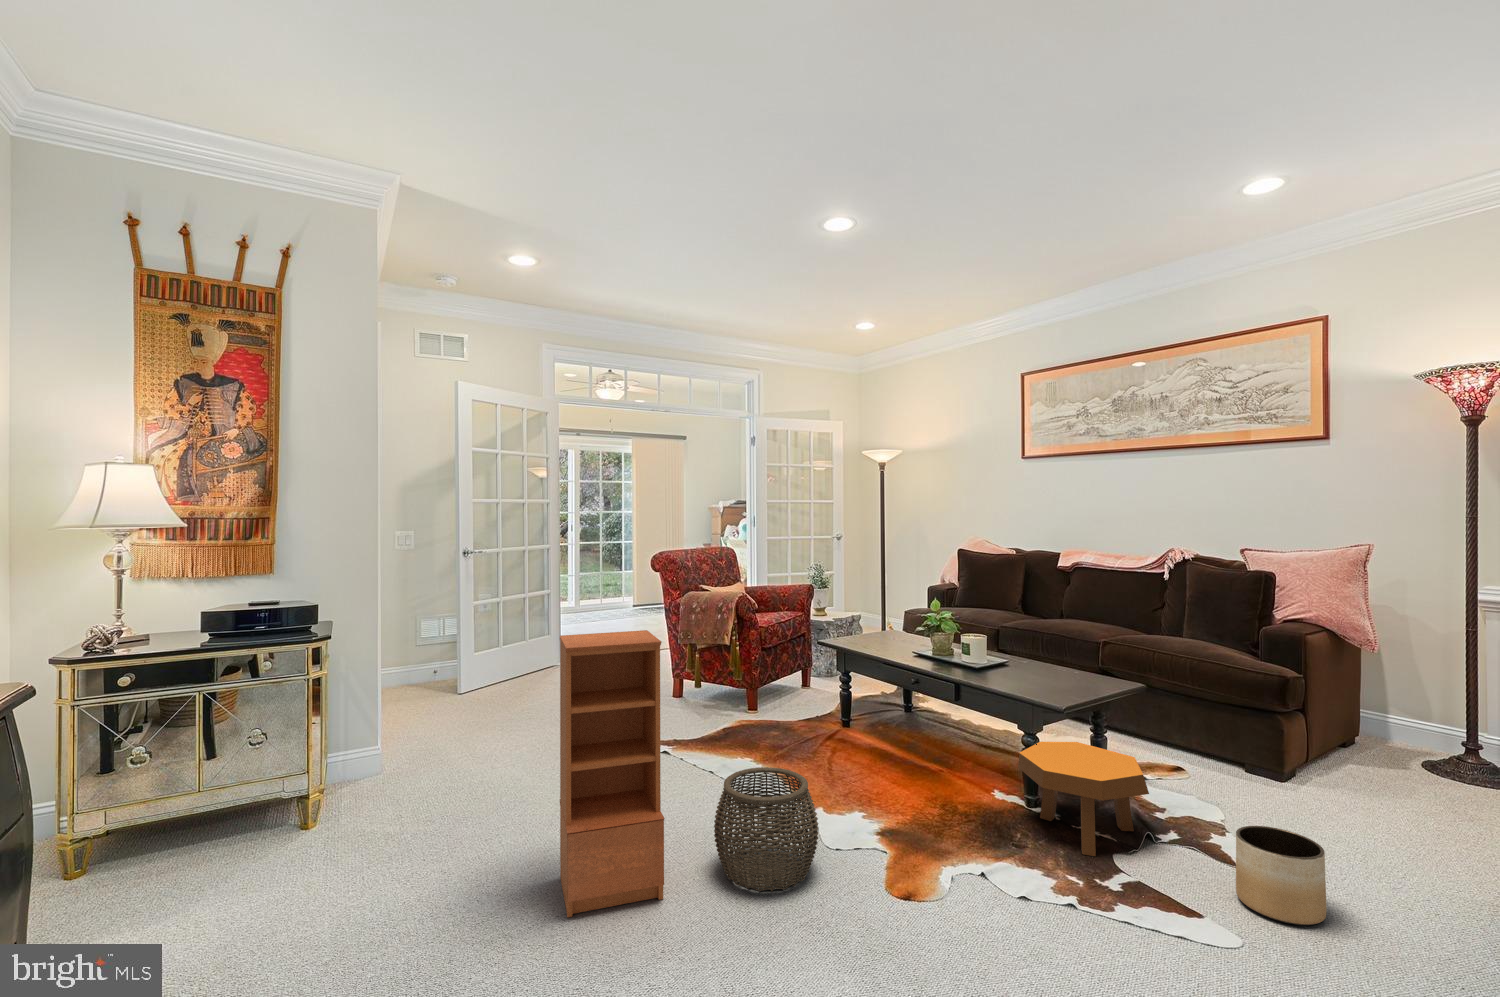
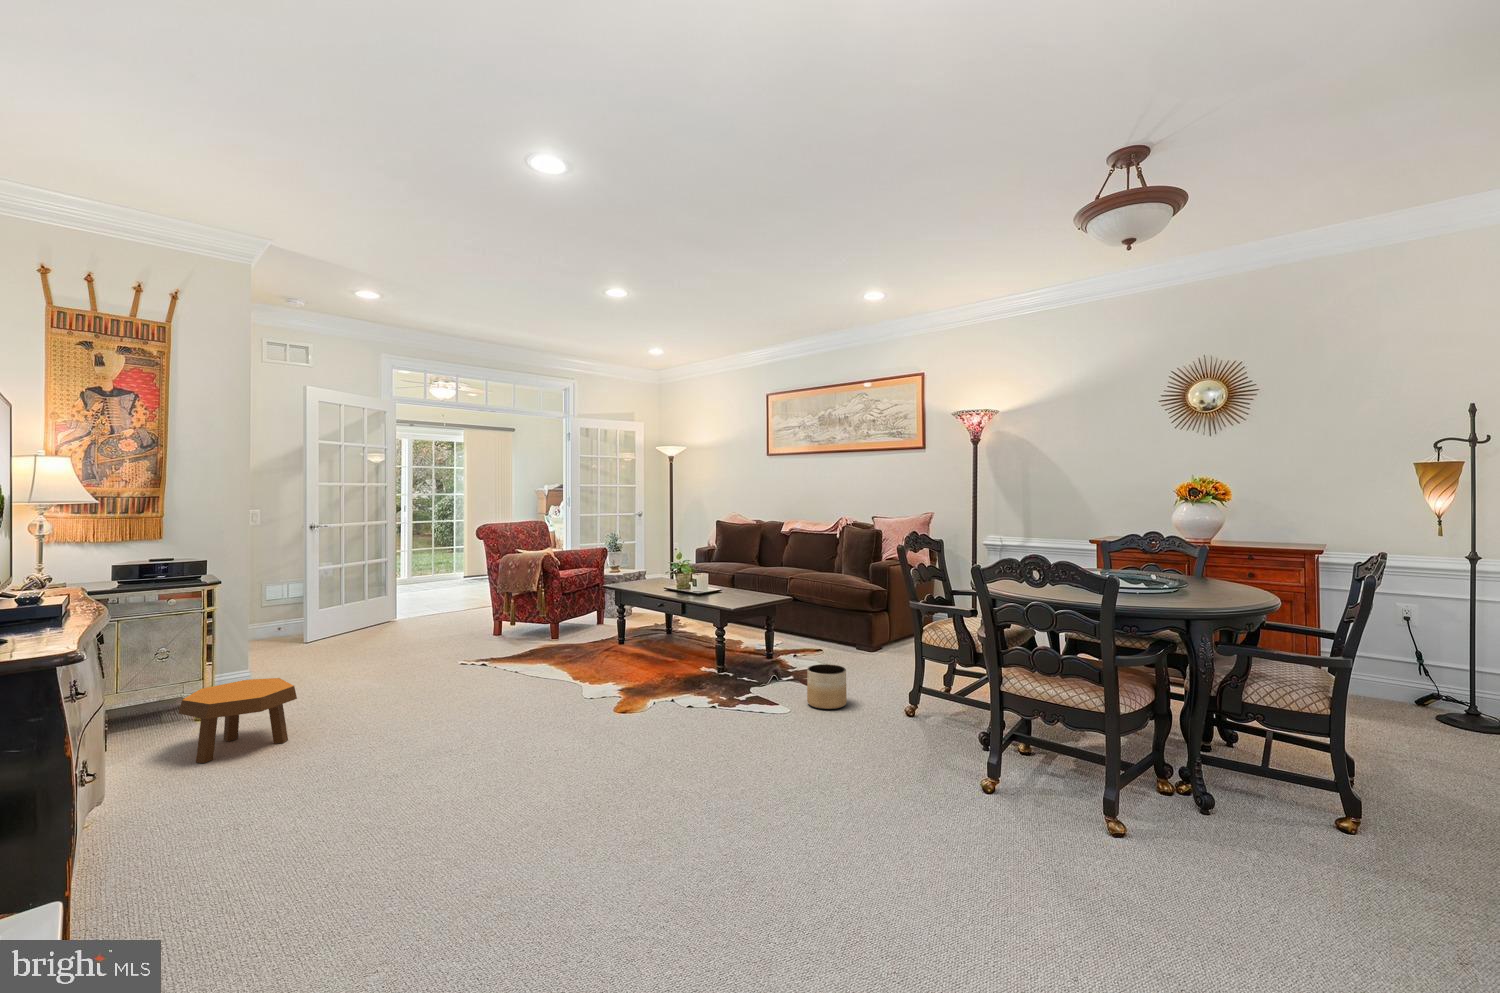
bookcase: present [560,630,665,917] -> none [401,567,473,740]
footstool: present [1018,742,1149,856] -> present [179,678,297,763]
woven basket: present [714,767,818,892] -> none [507,653,575,721]

